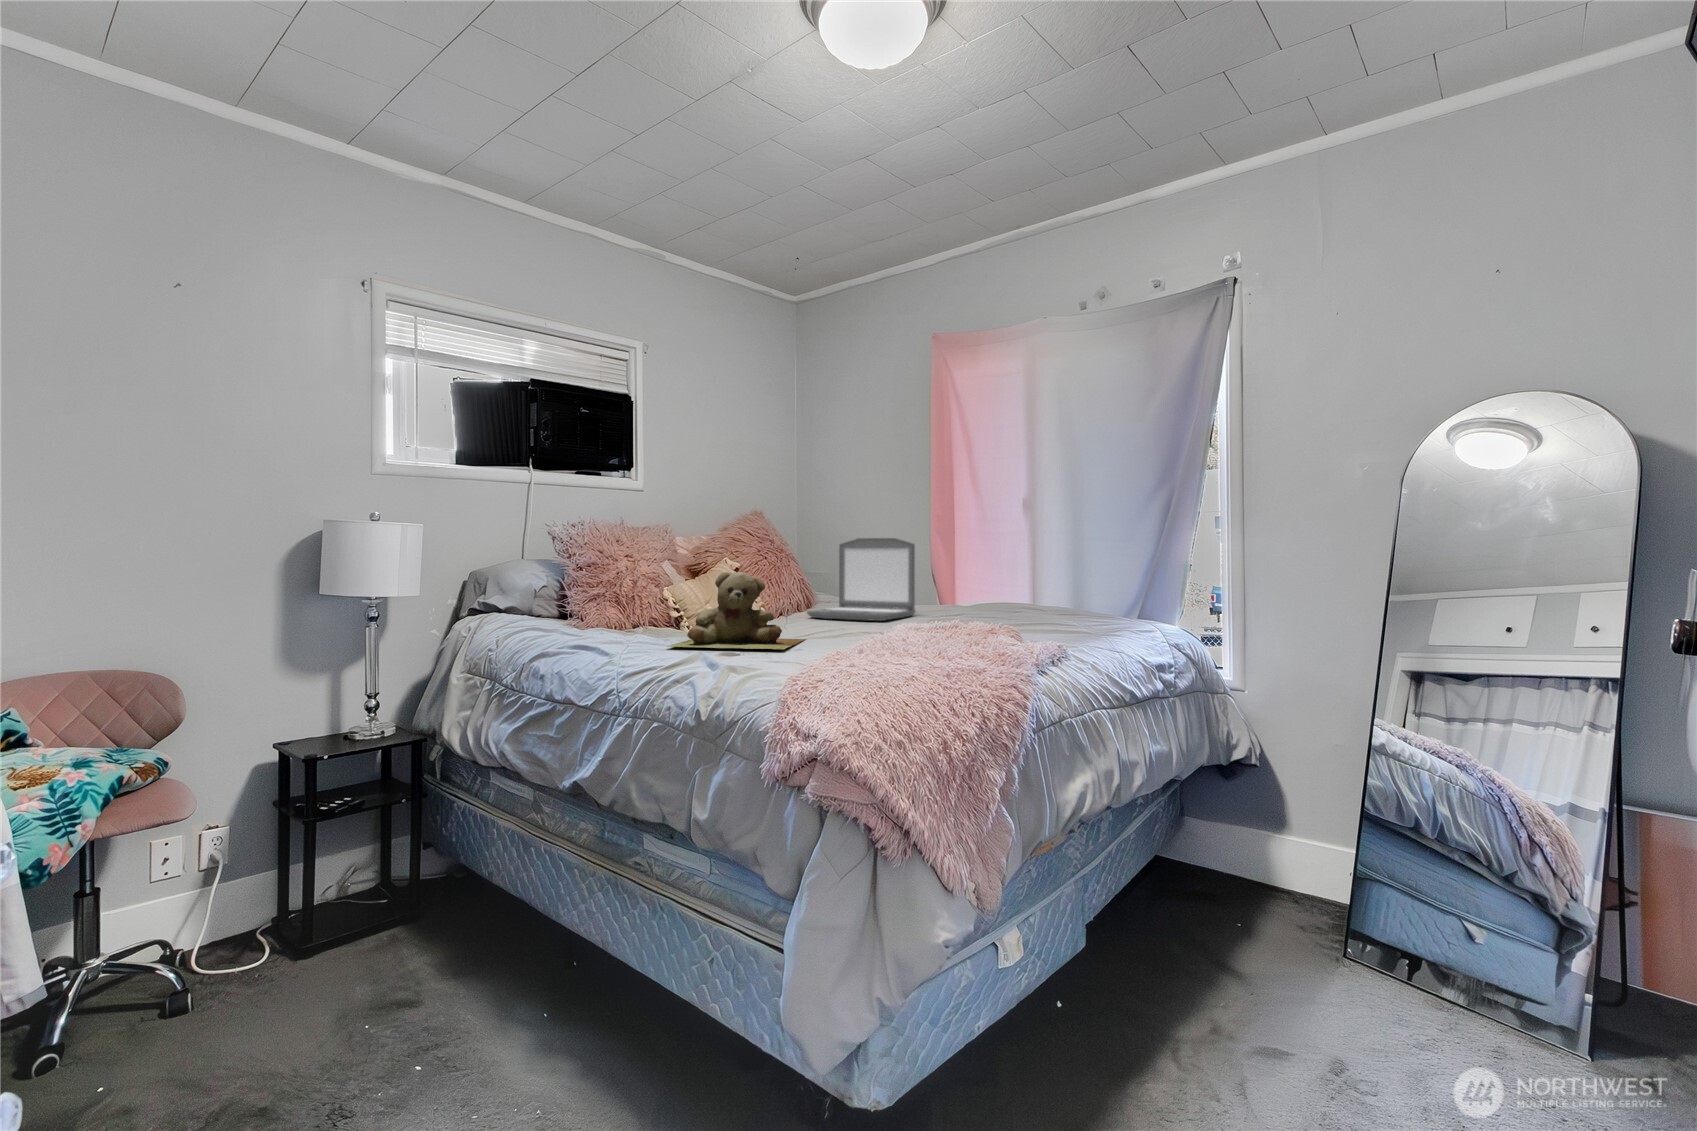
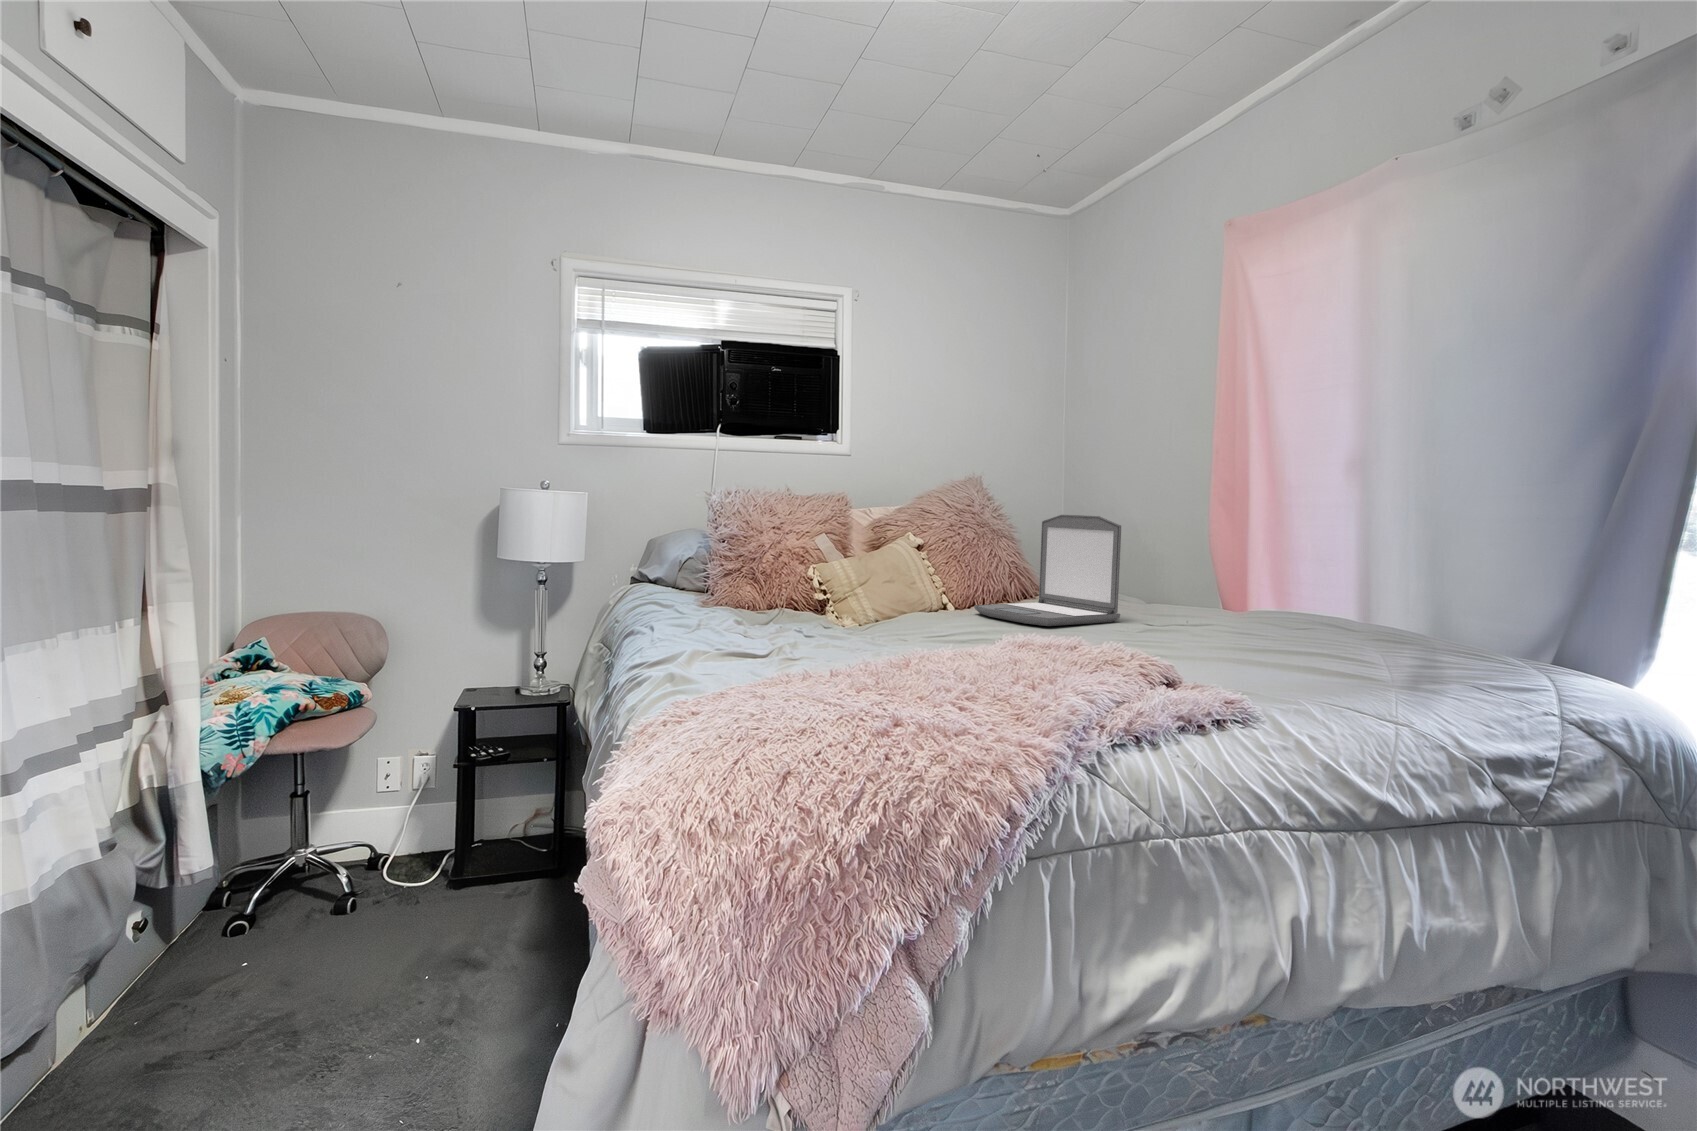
teddy bear: present [669,572,806,649] -> none [706,560,882,656]

